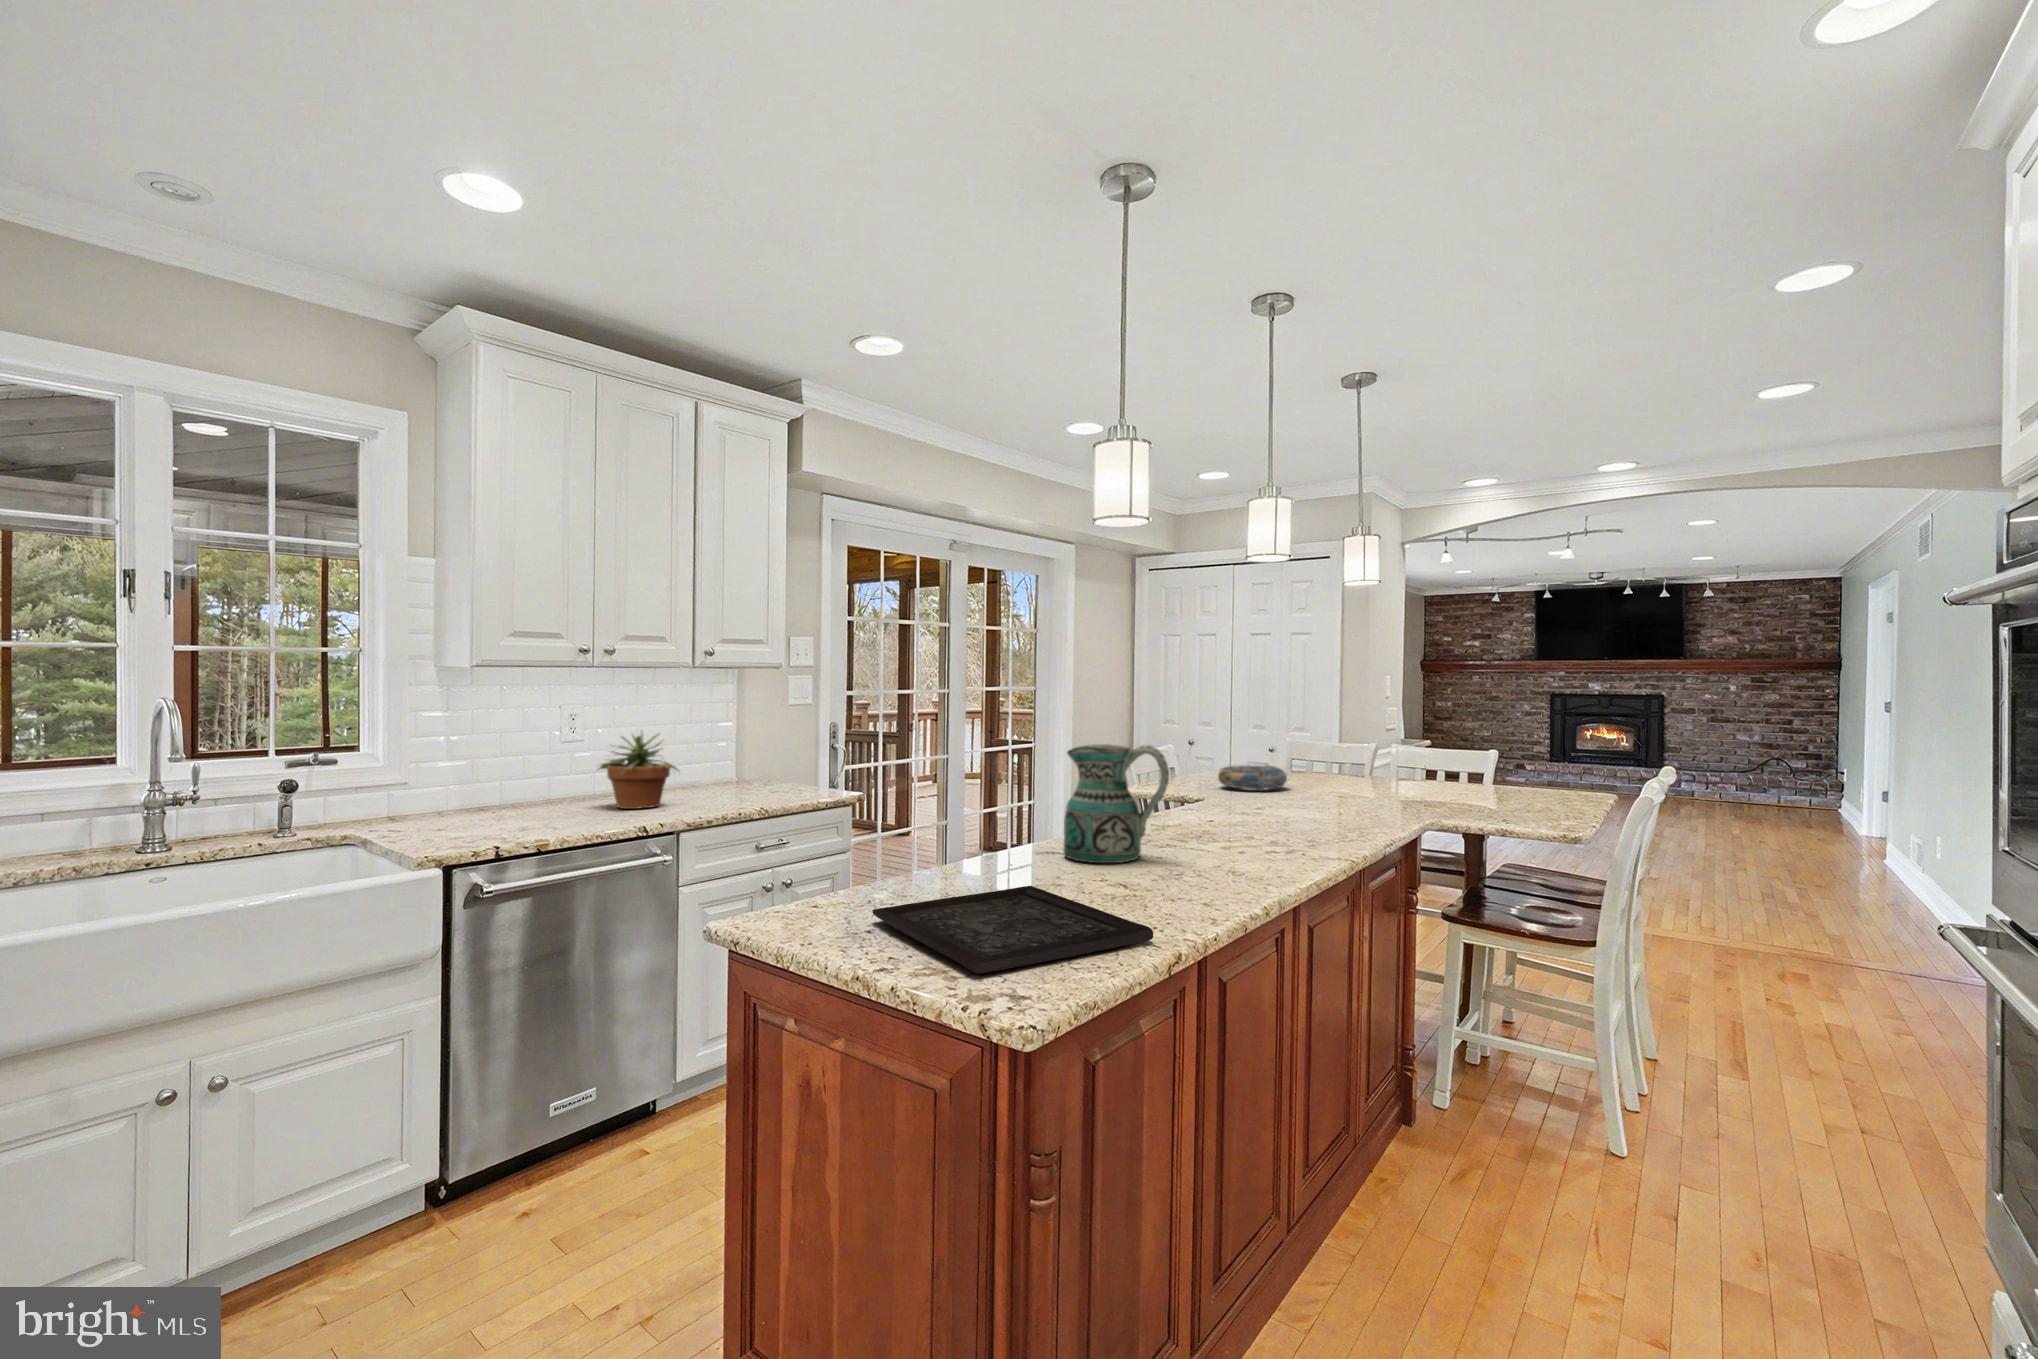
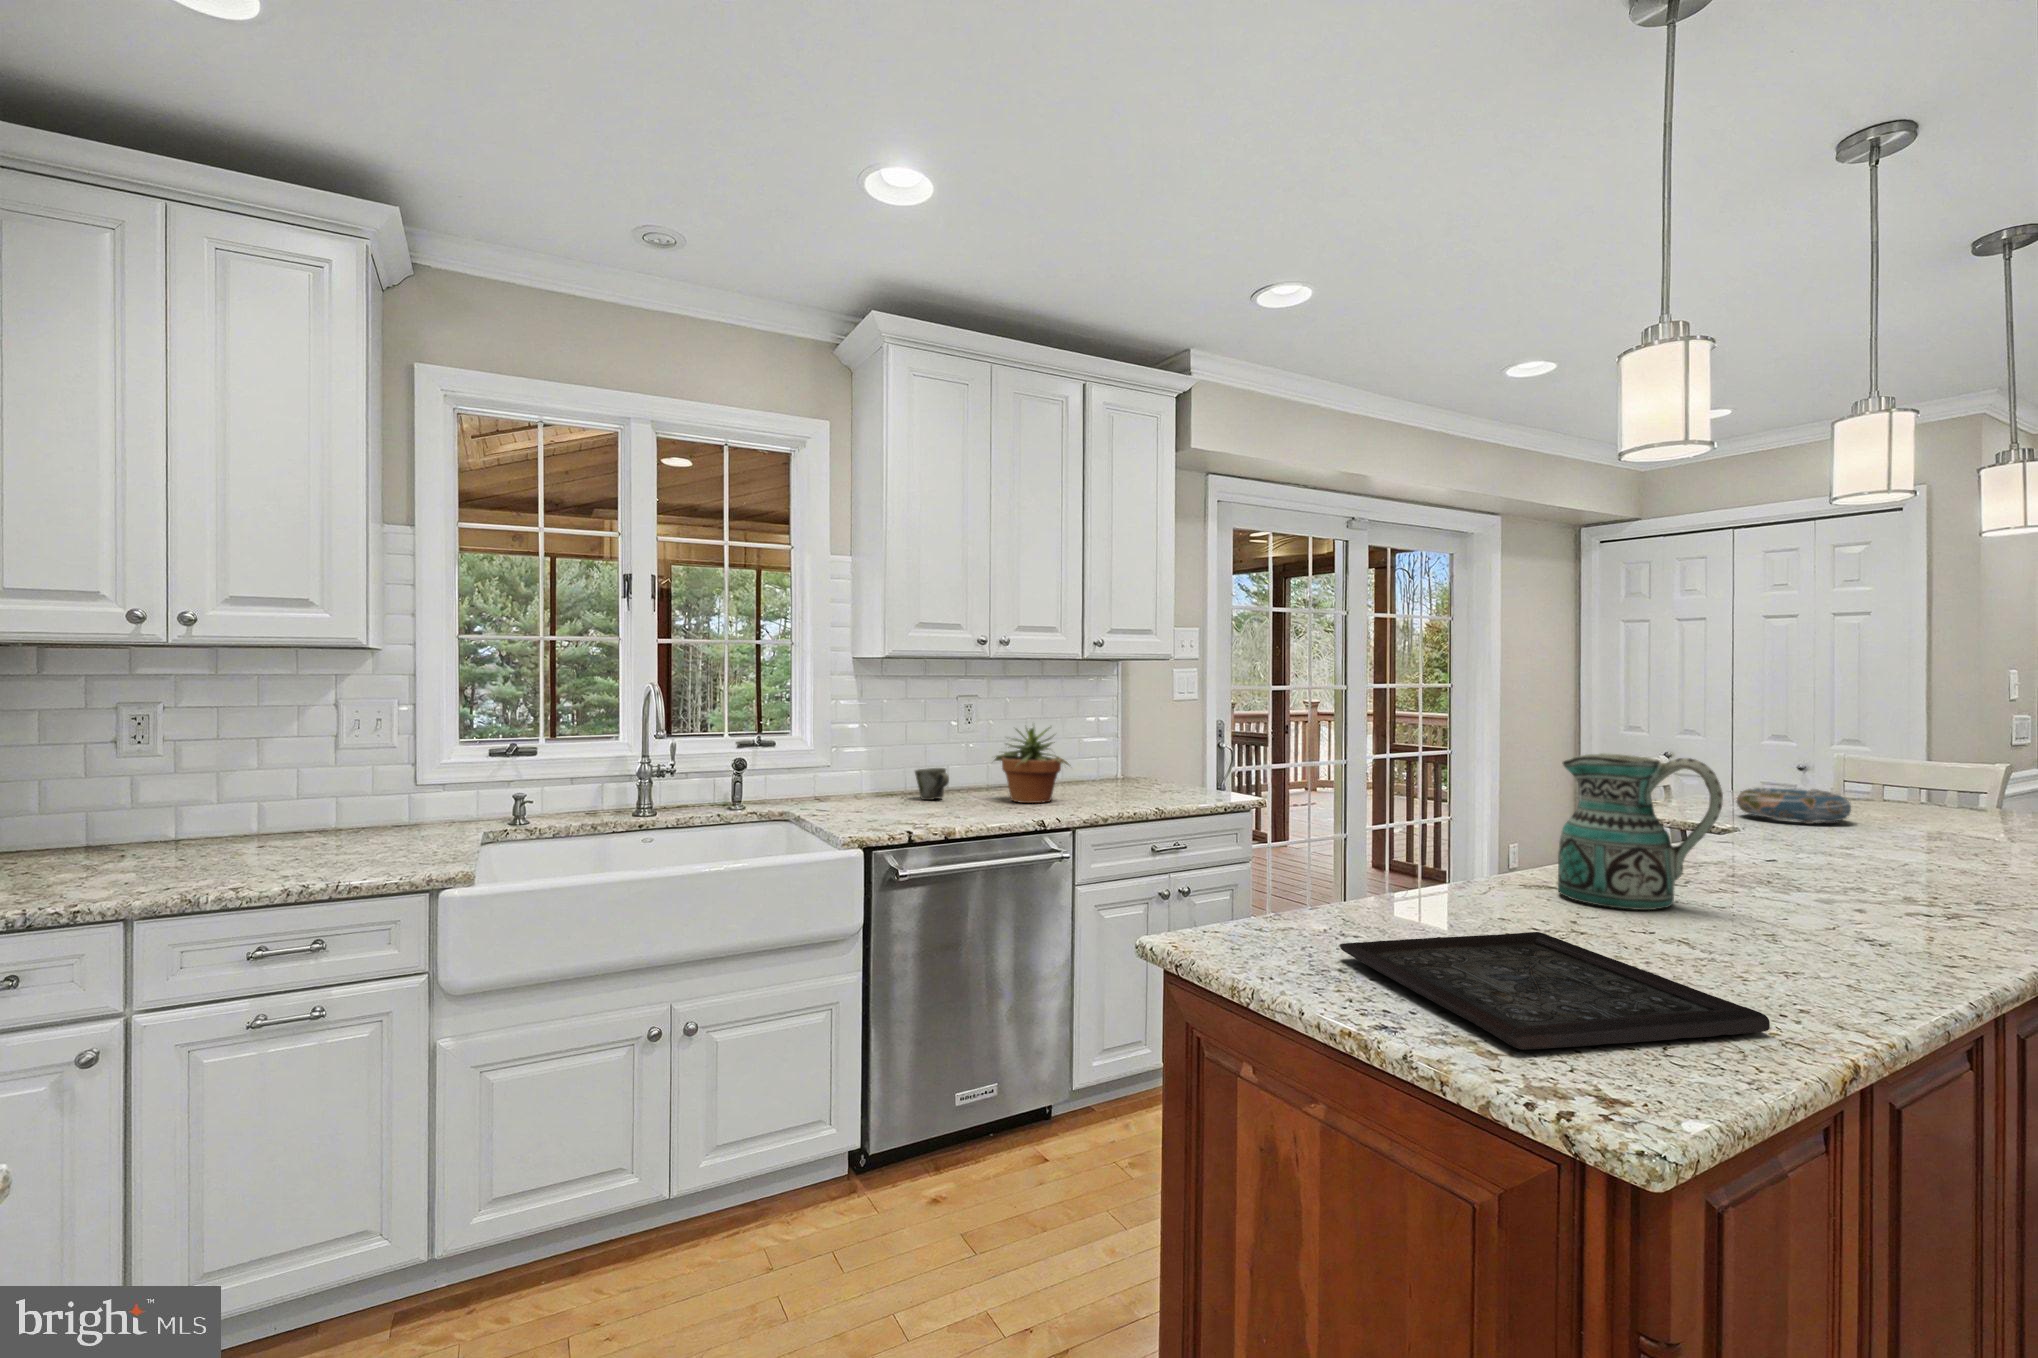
mug: none [509,778,549,812] -> present [915,768,949,800]

